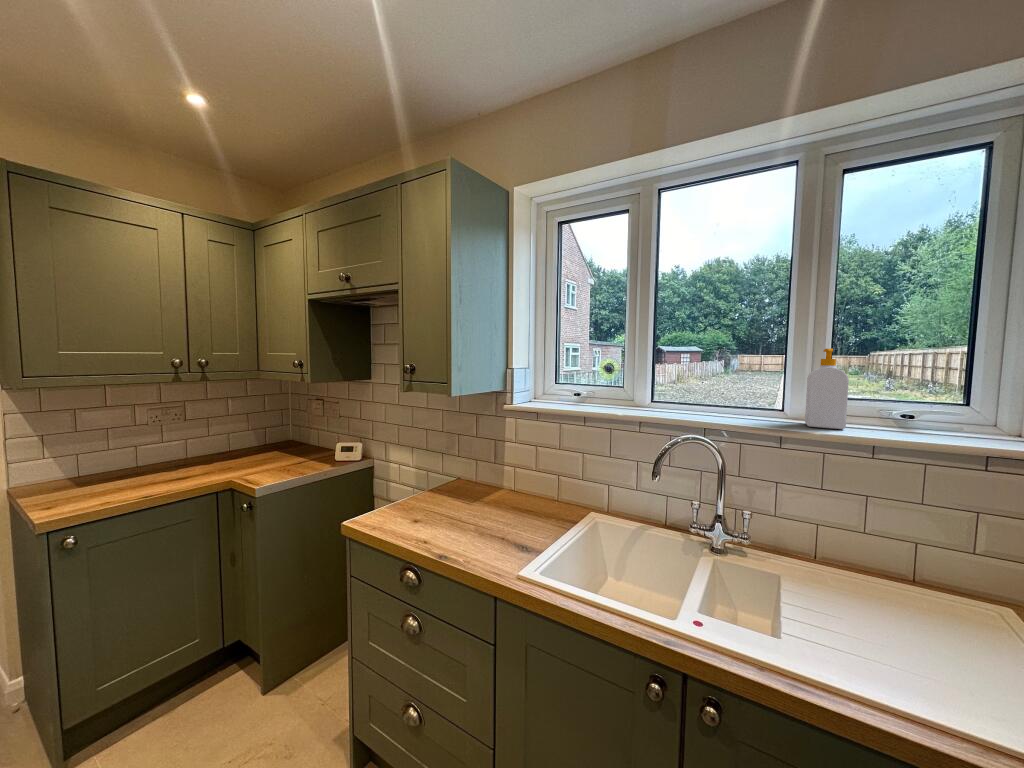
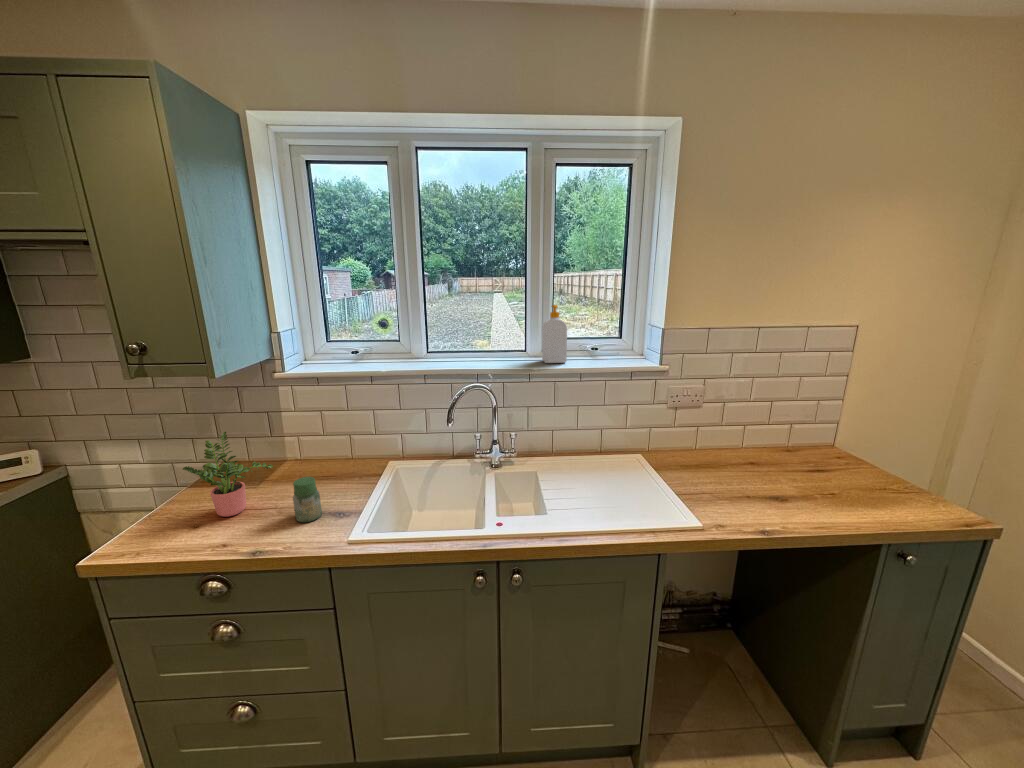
potted plant: none [414,445,481,521] -> present [183,432,273,517]
jar: none [486,500,509,545] -> present [293,477,322,522]

